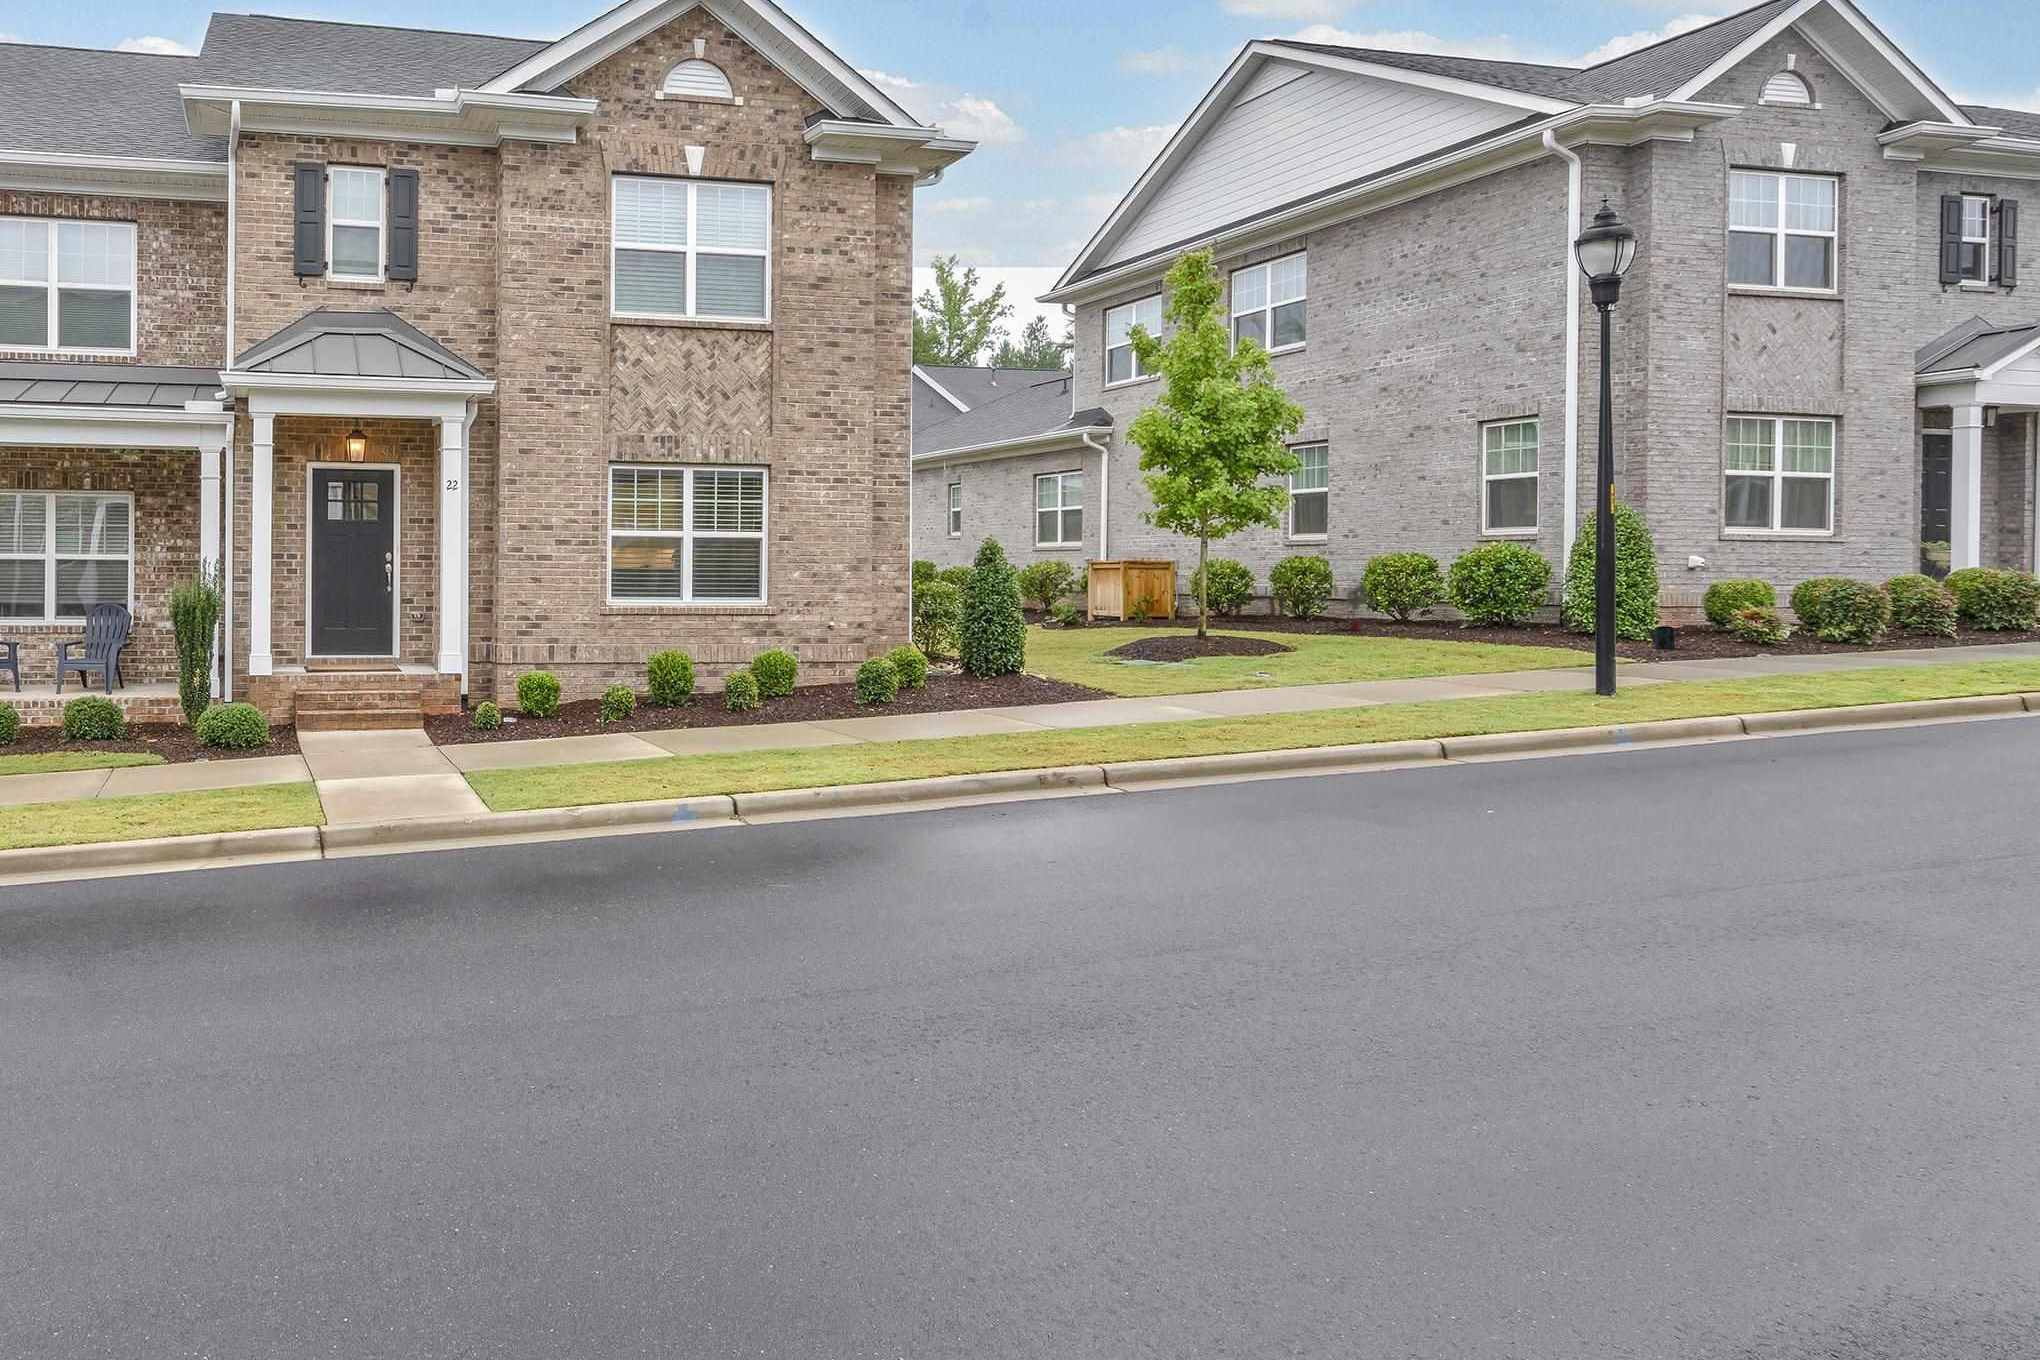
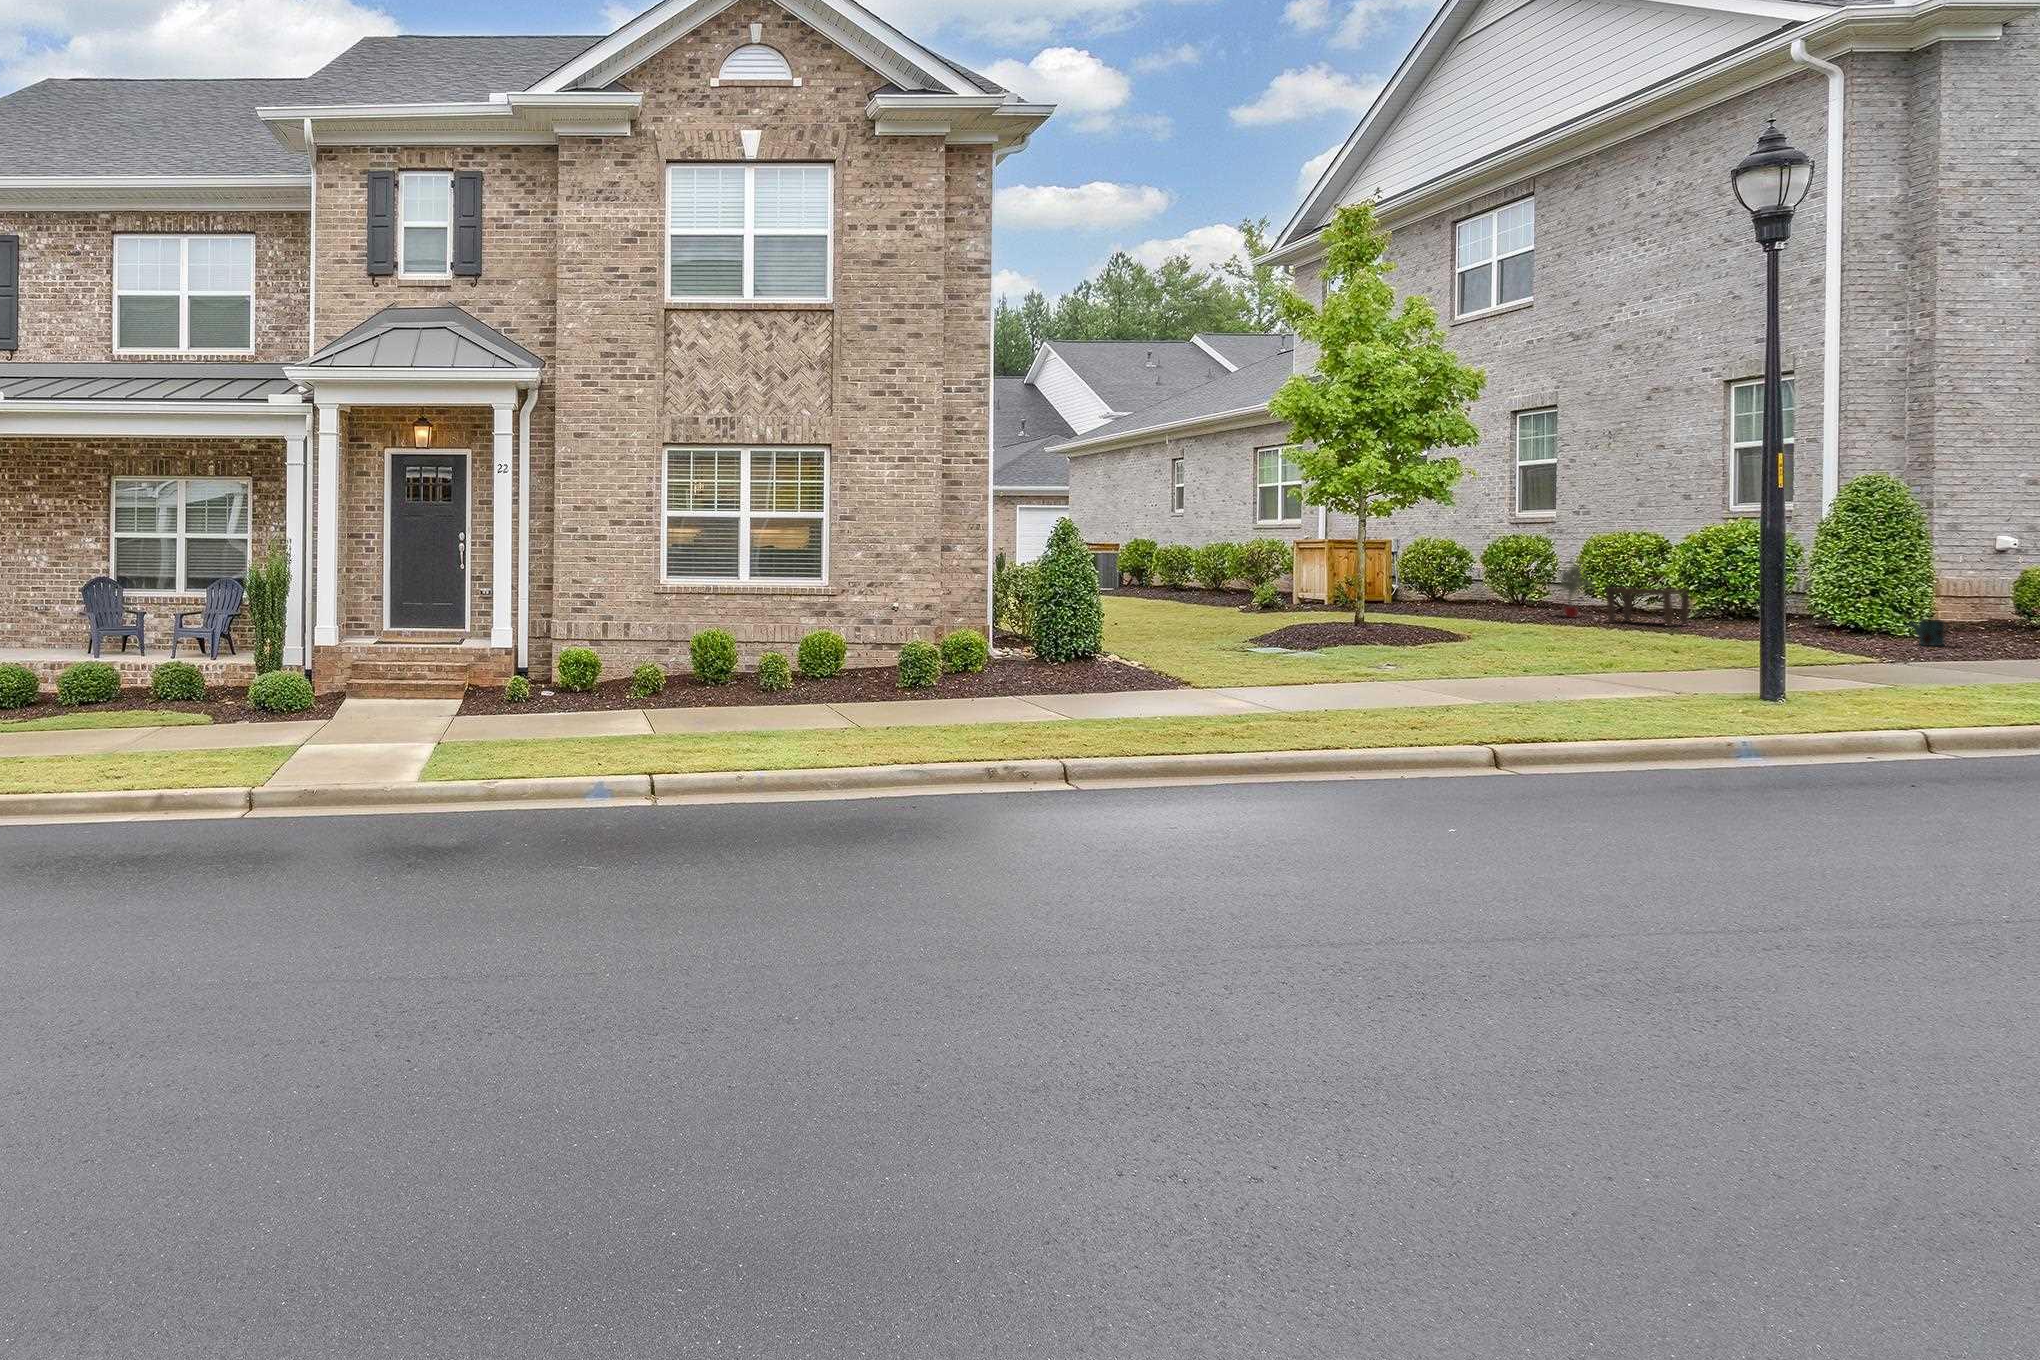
bench: present [1228,595,1285,623] -> present [1606,587,1690,626]

